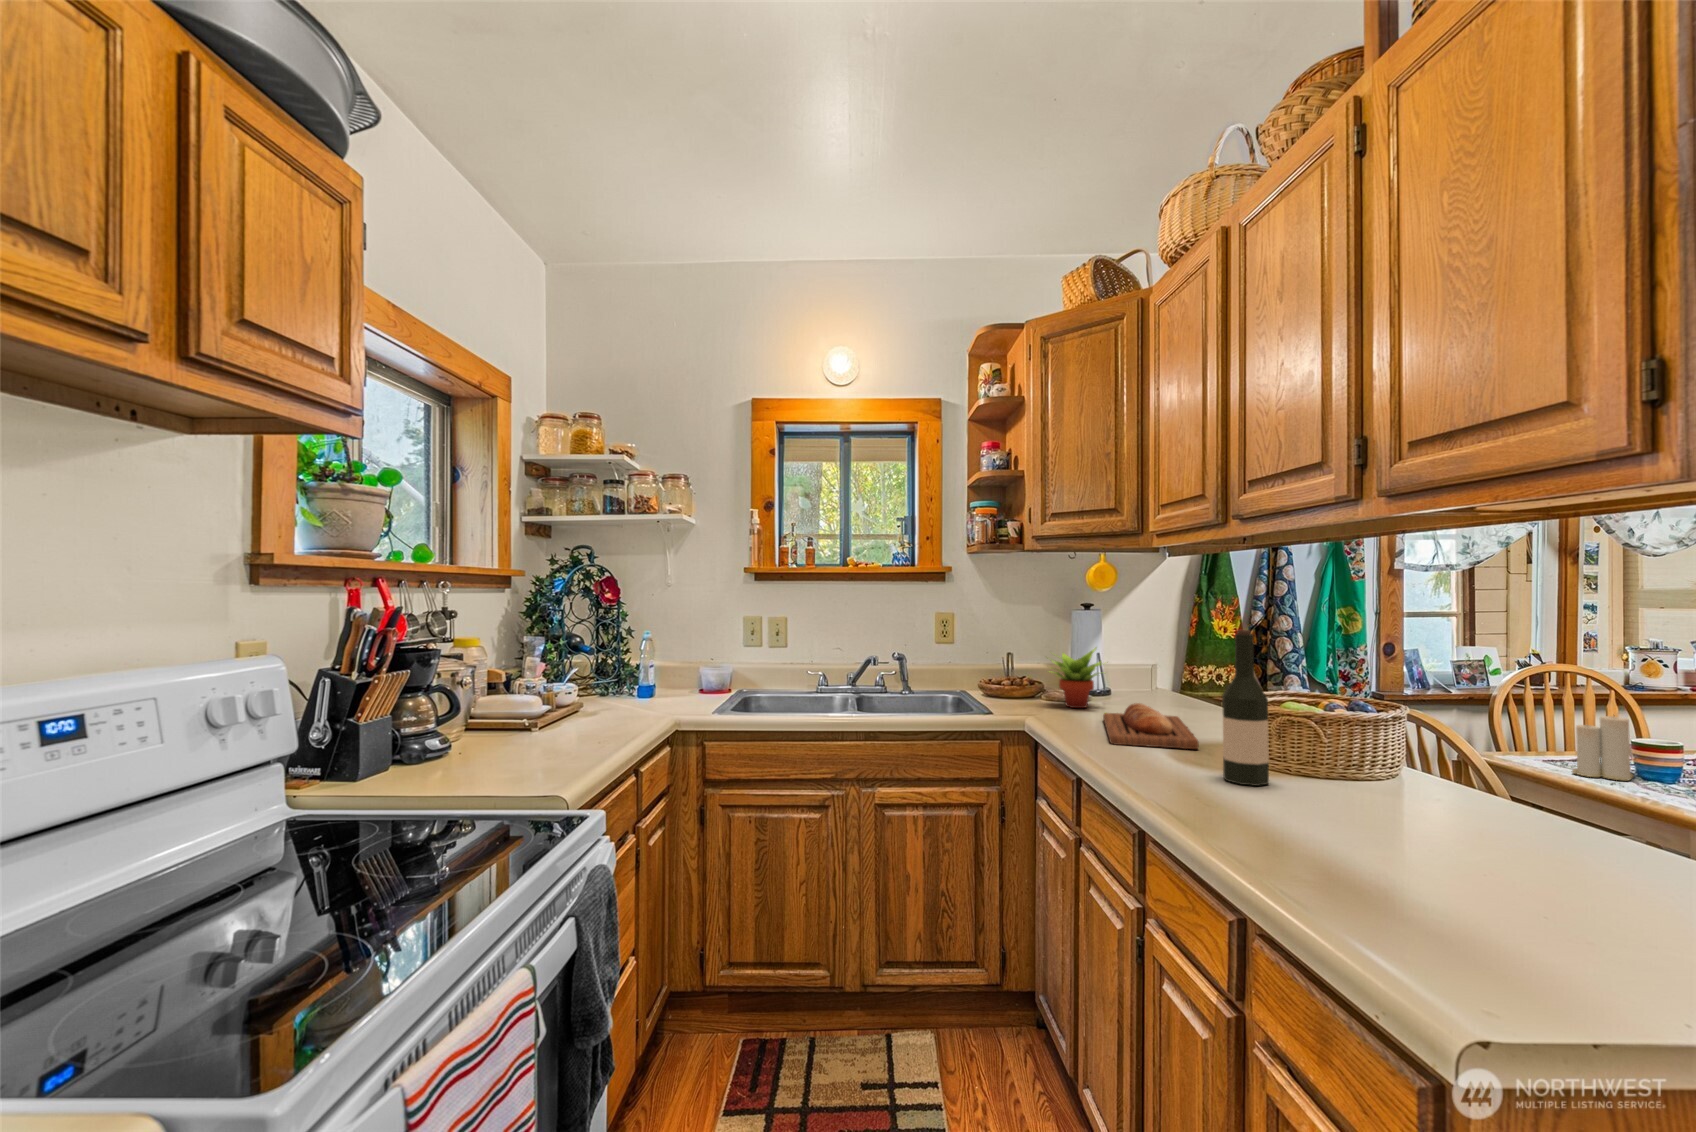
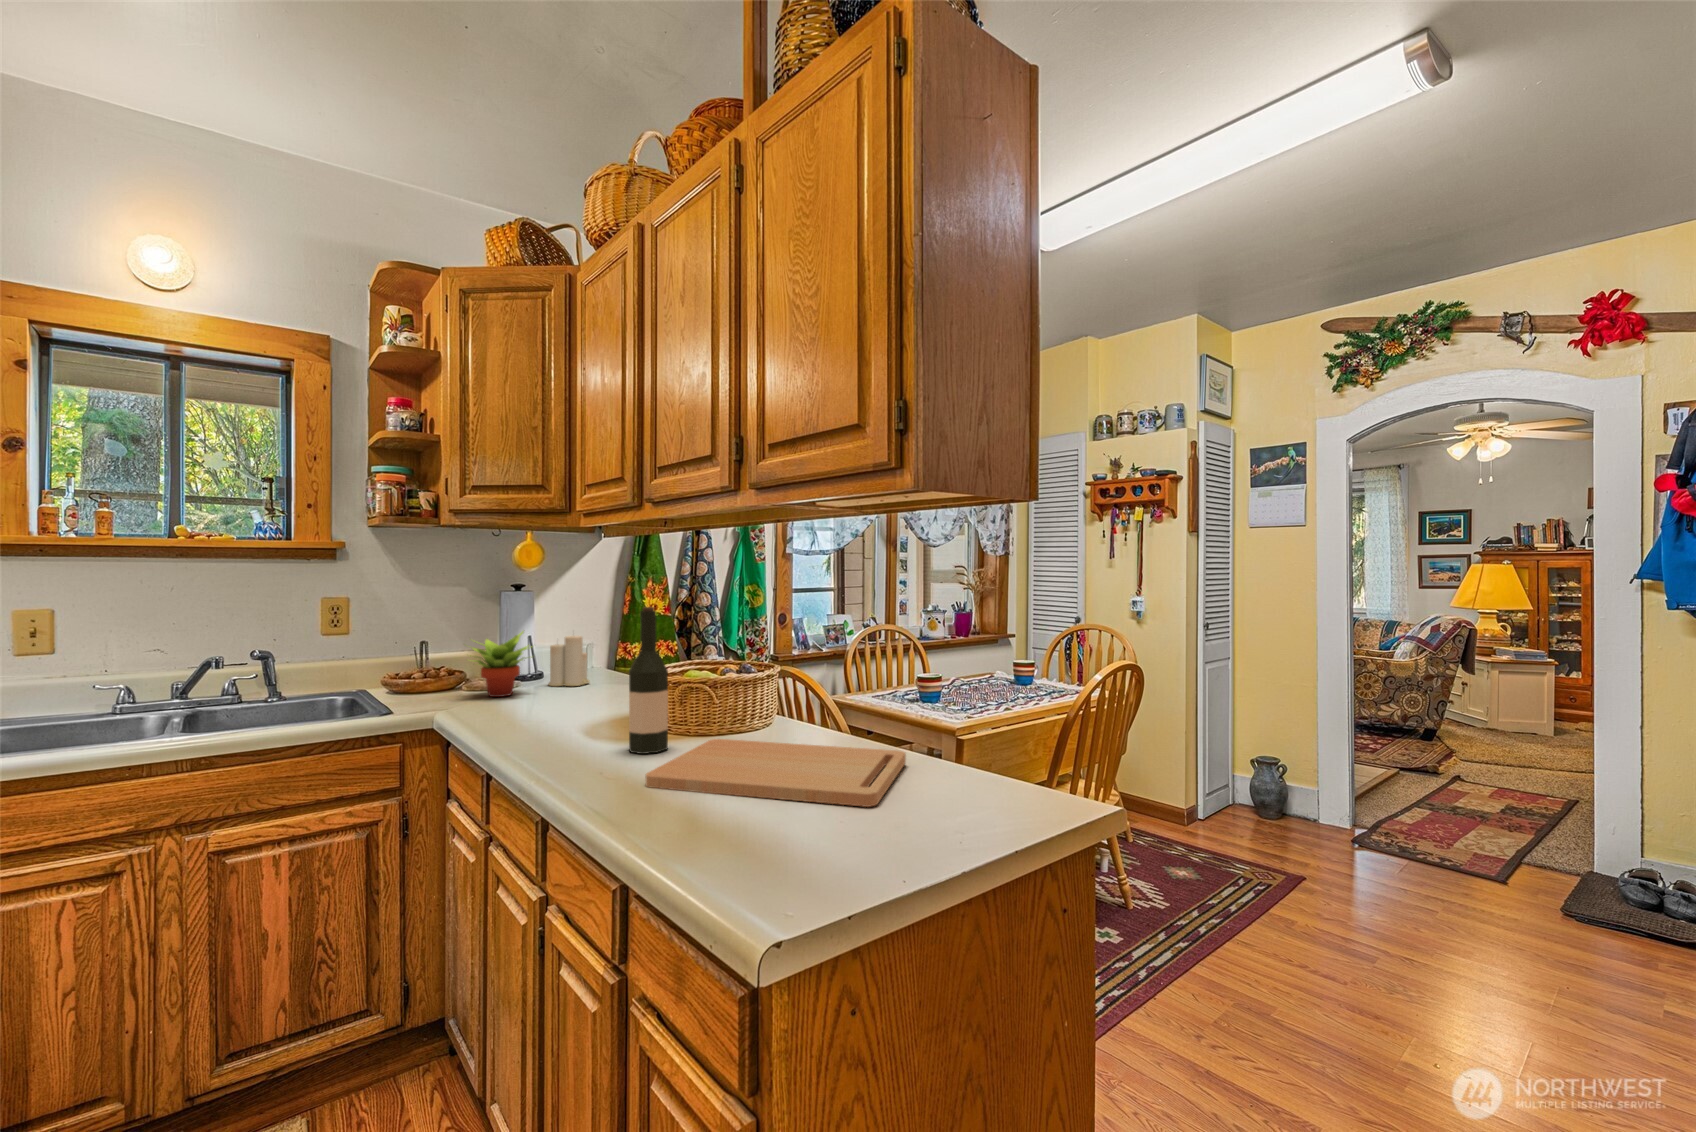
bread loaf: present [1103,703,1199,749] -> none [524,685,614,731]
candle: present [1572,716,1633,780] -> present [548,636,590,686]
cutting board: none [1254,782,1642,904] -> present [646,739,906,807]

